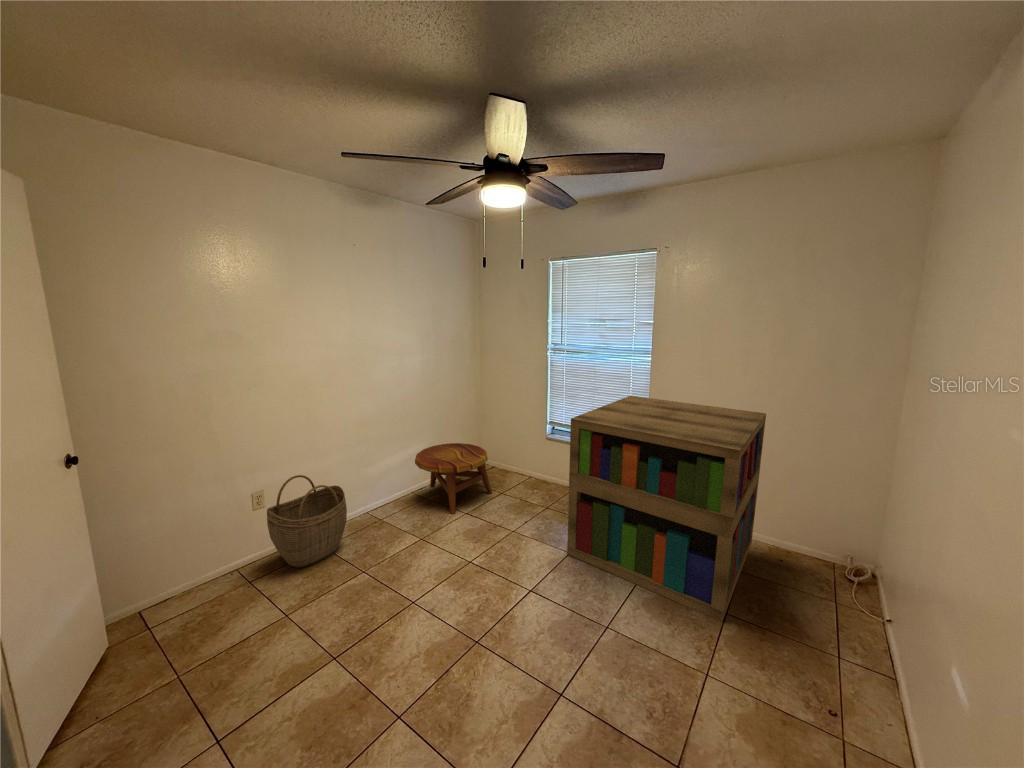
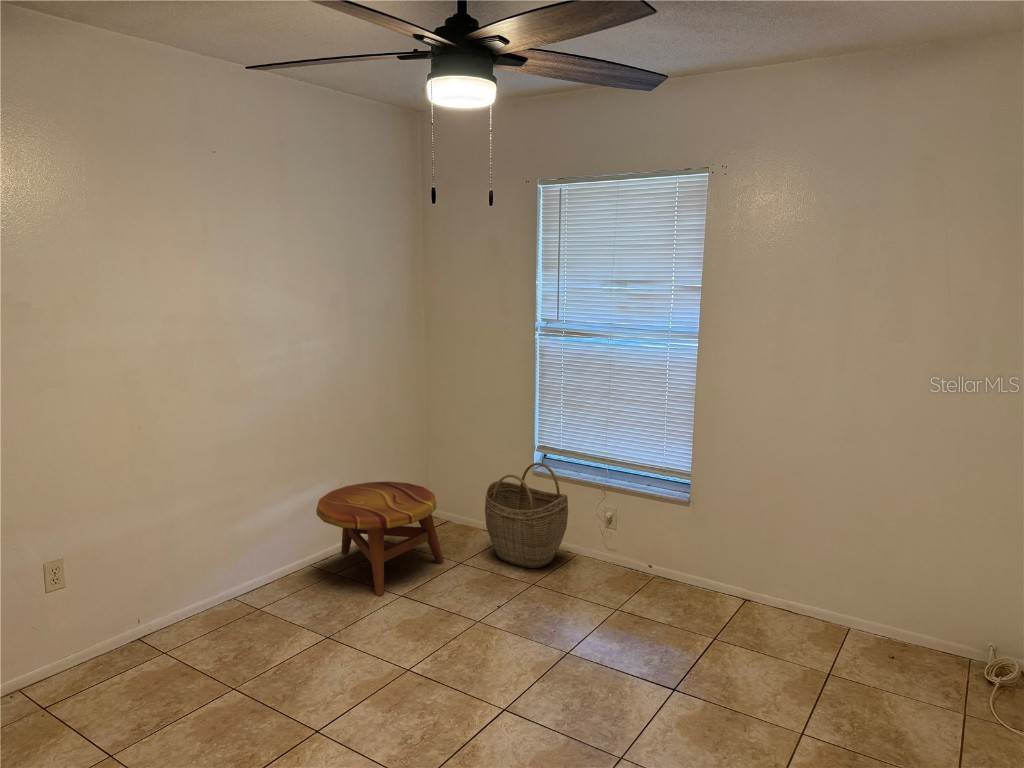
bookshelf: present [567,396,766,622] -> none [563,403,870,747]
woven basket: present [267,475,347,568] -> present [485,463,568,568]

